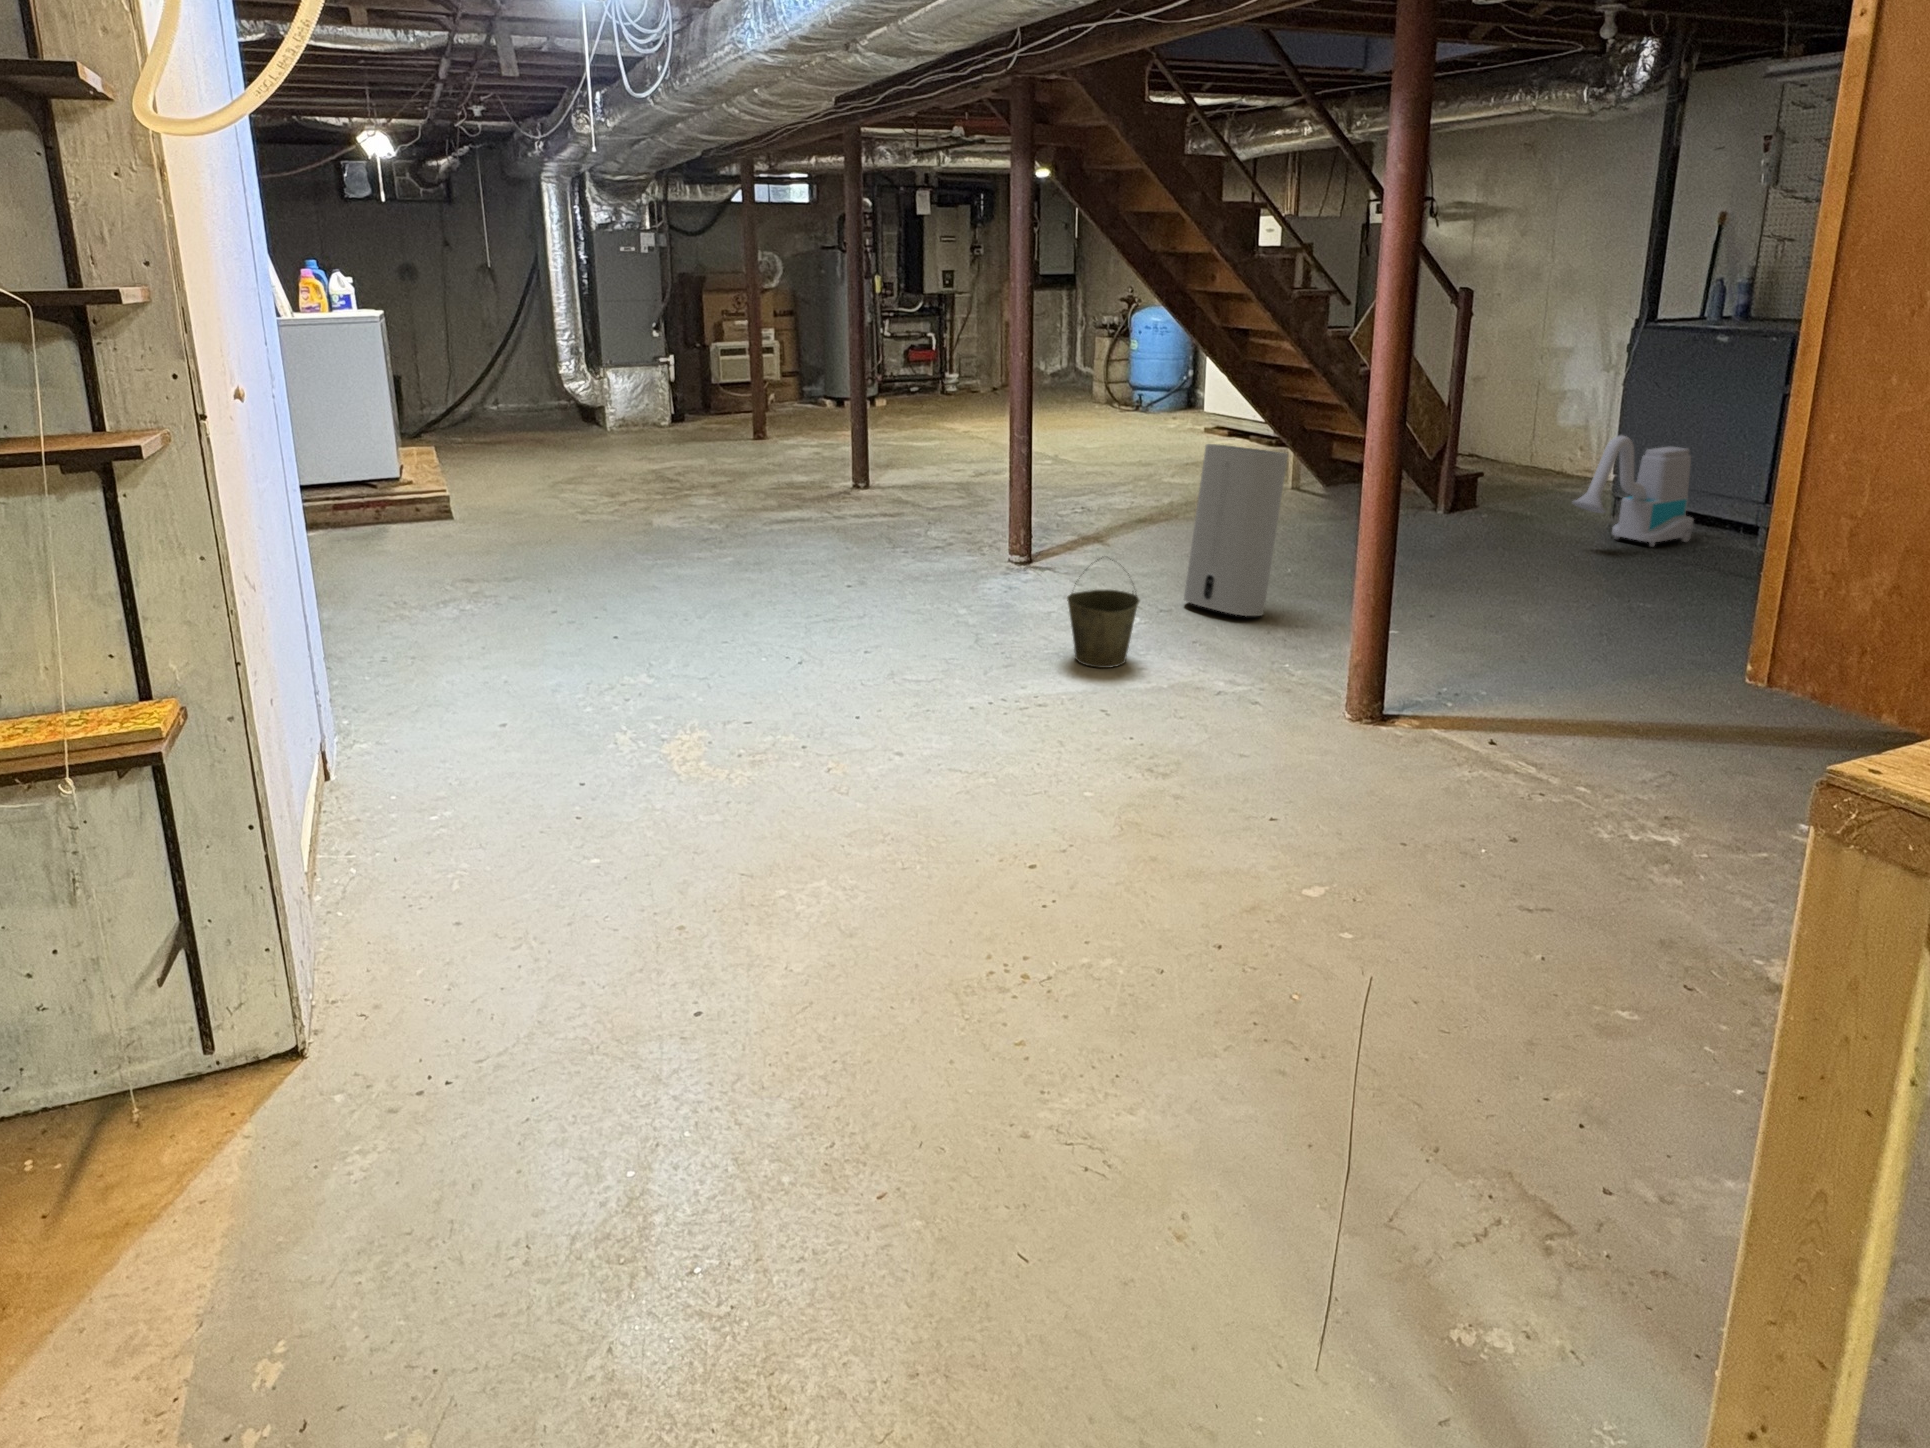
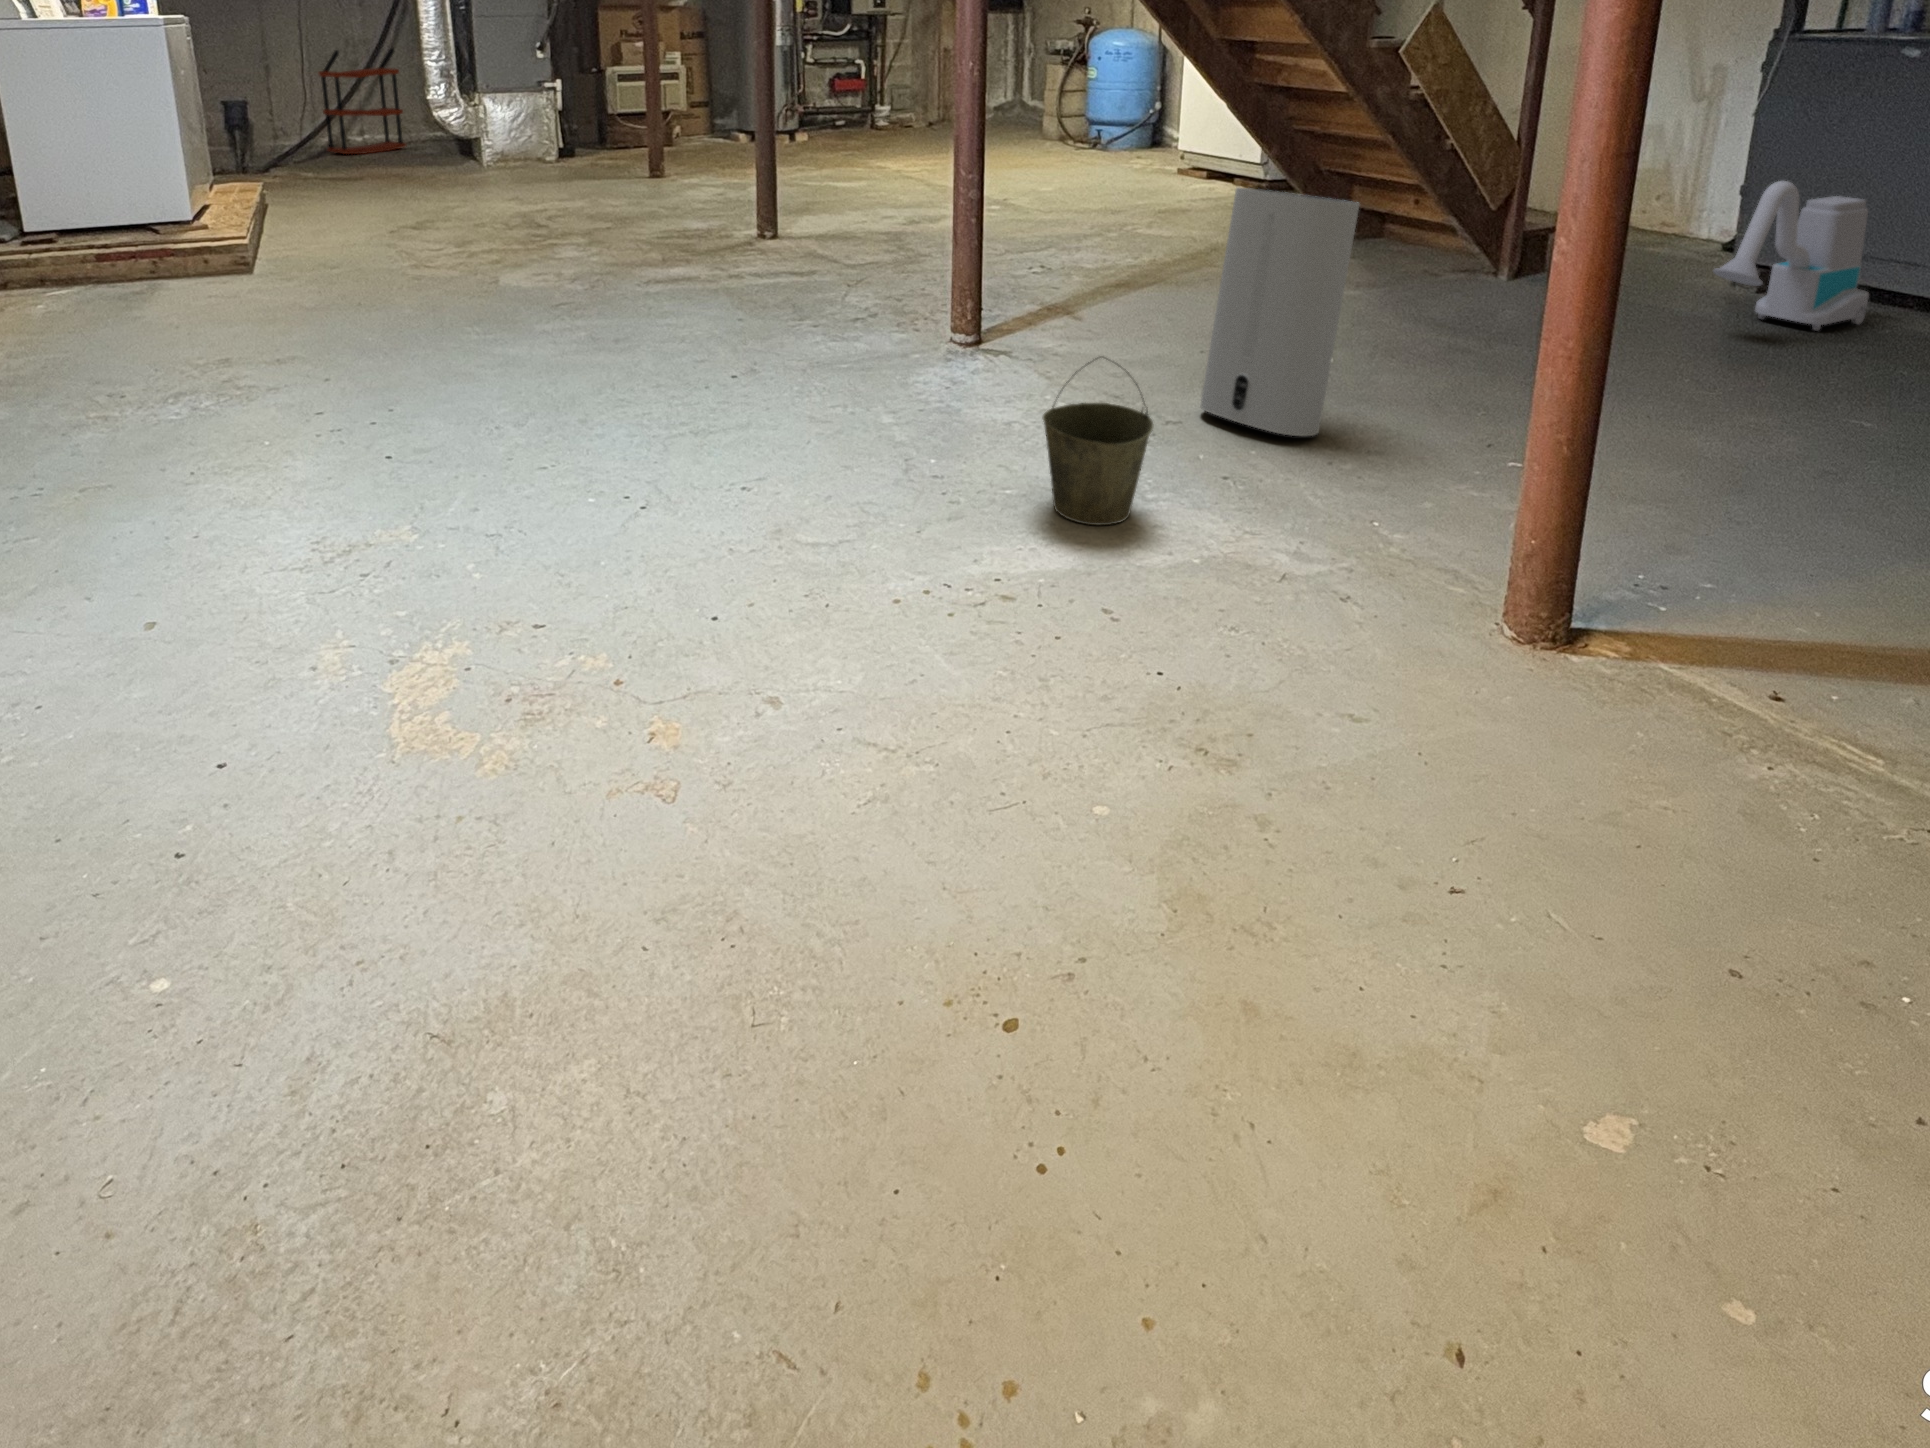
shelving unit: none [461,328,536,420] -> present [319,48,406,154]

